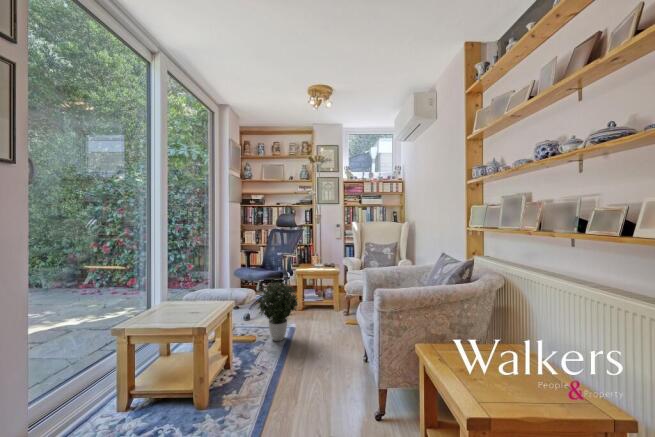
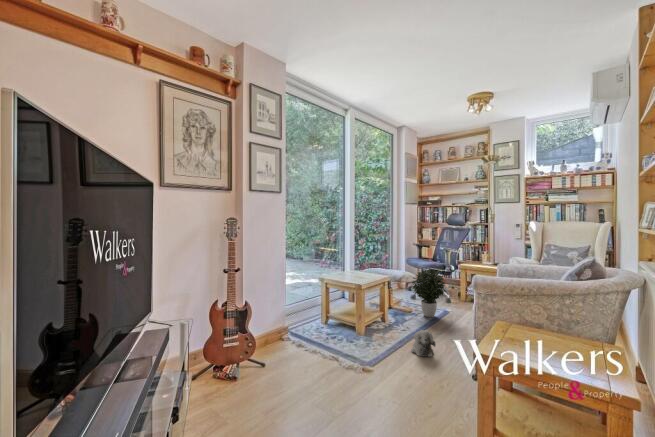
plush toy: none [286,373,318,413] -> present [412,330,435,357]

